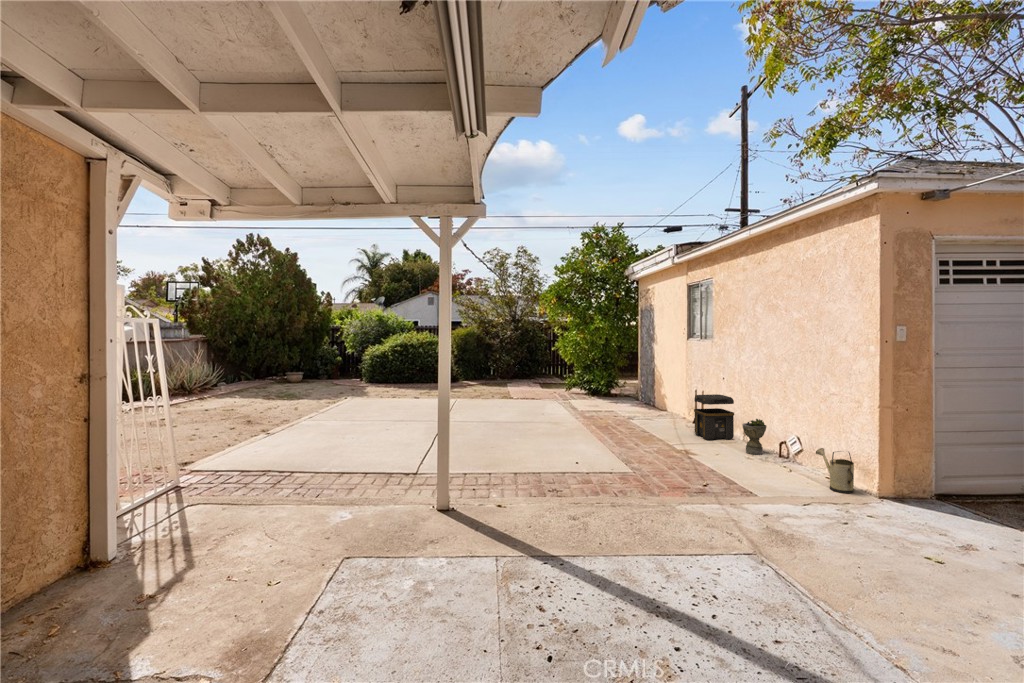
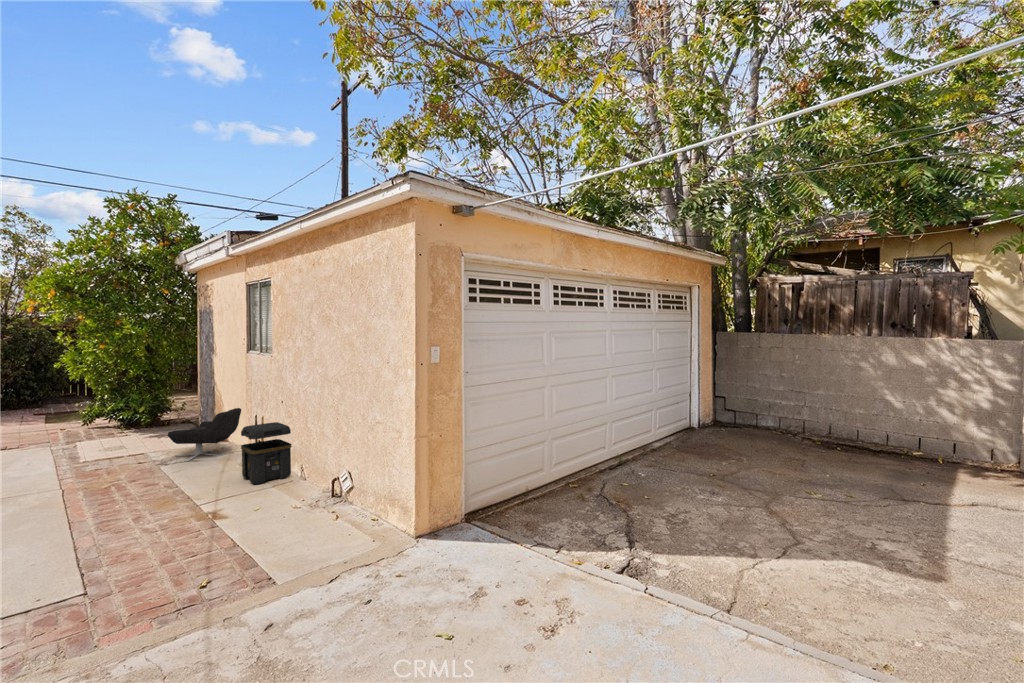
lounge chair: none [635,383,683,419] -> present [168,408,241,461]
planter: present [742,419,767,455] -> none [291,453,320,498]
watering can: present [816,448,854,493] -> none [360,487,395,540]

